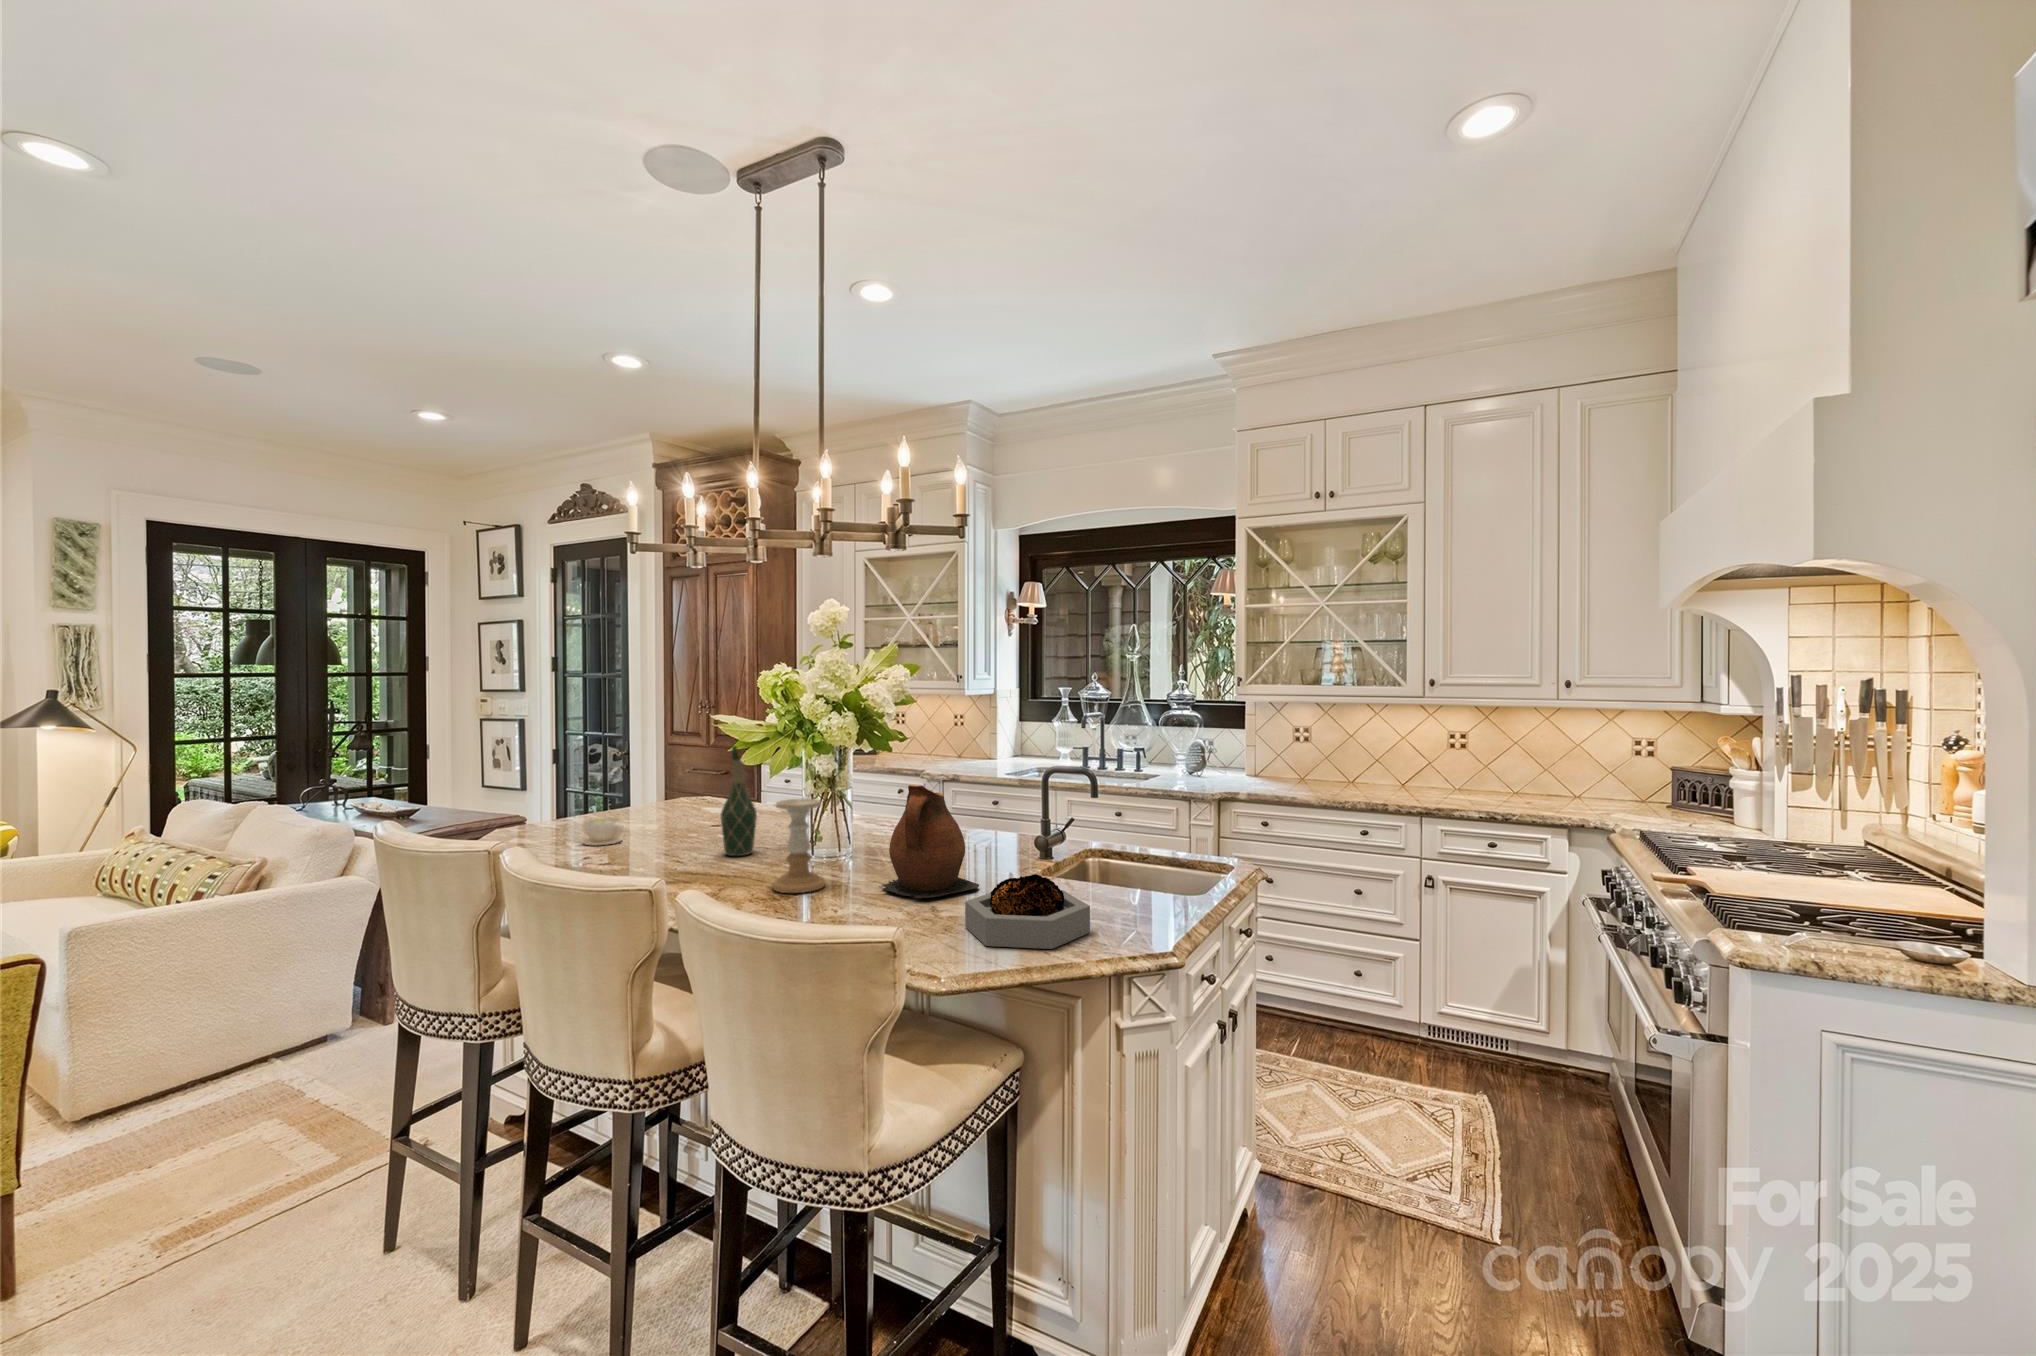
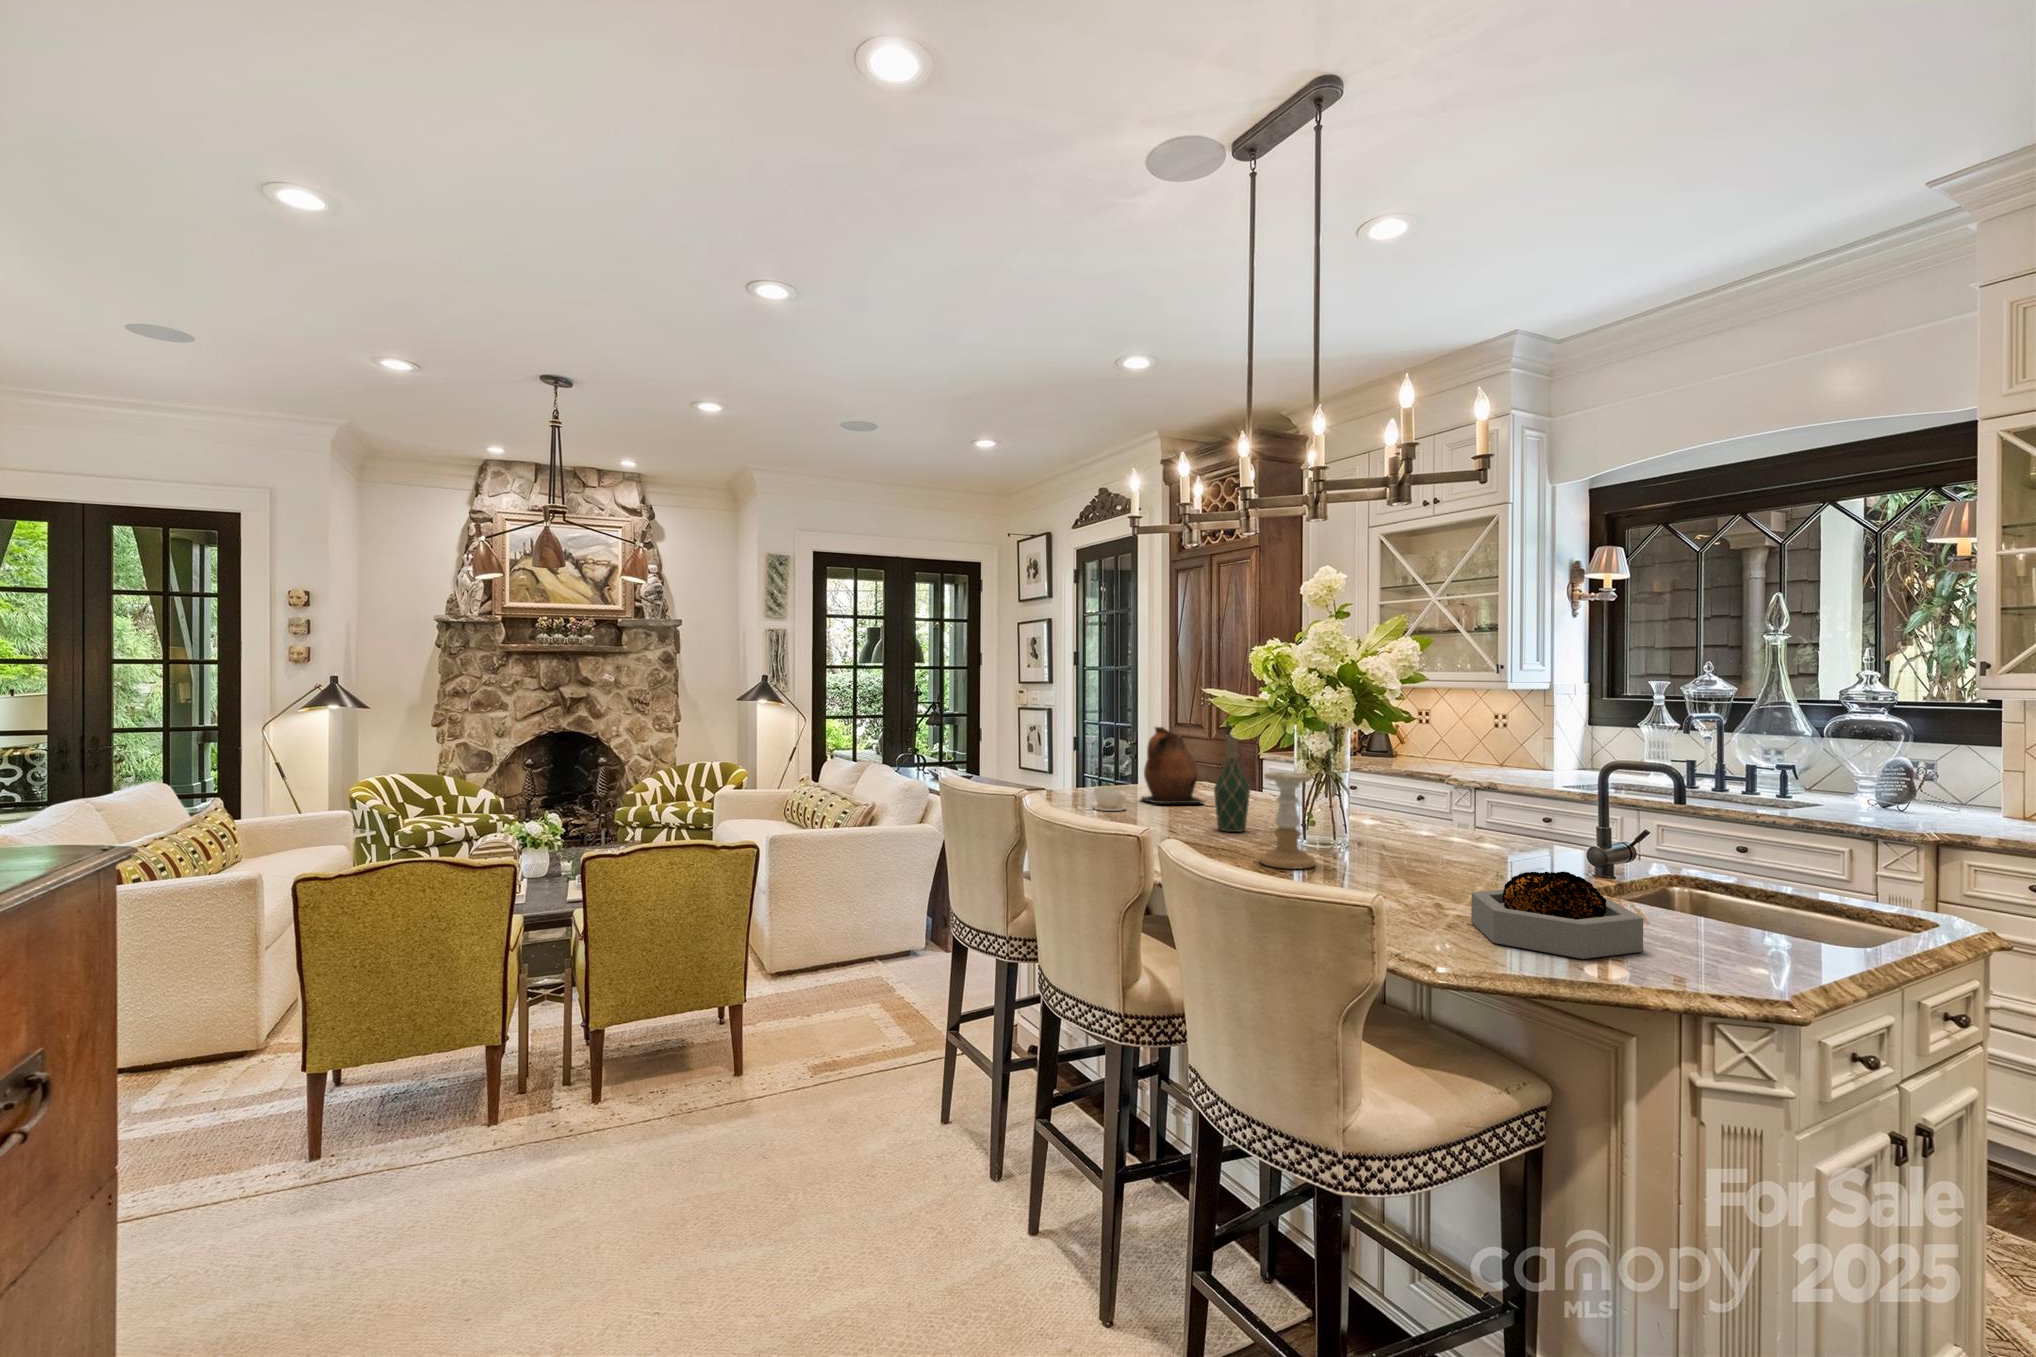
ceramic pitcher: present [882,785,979,898] -> present [1142,727,1204,803]

